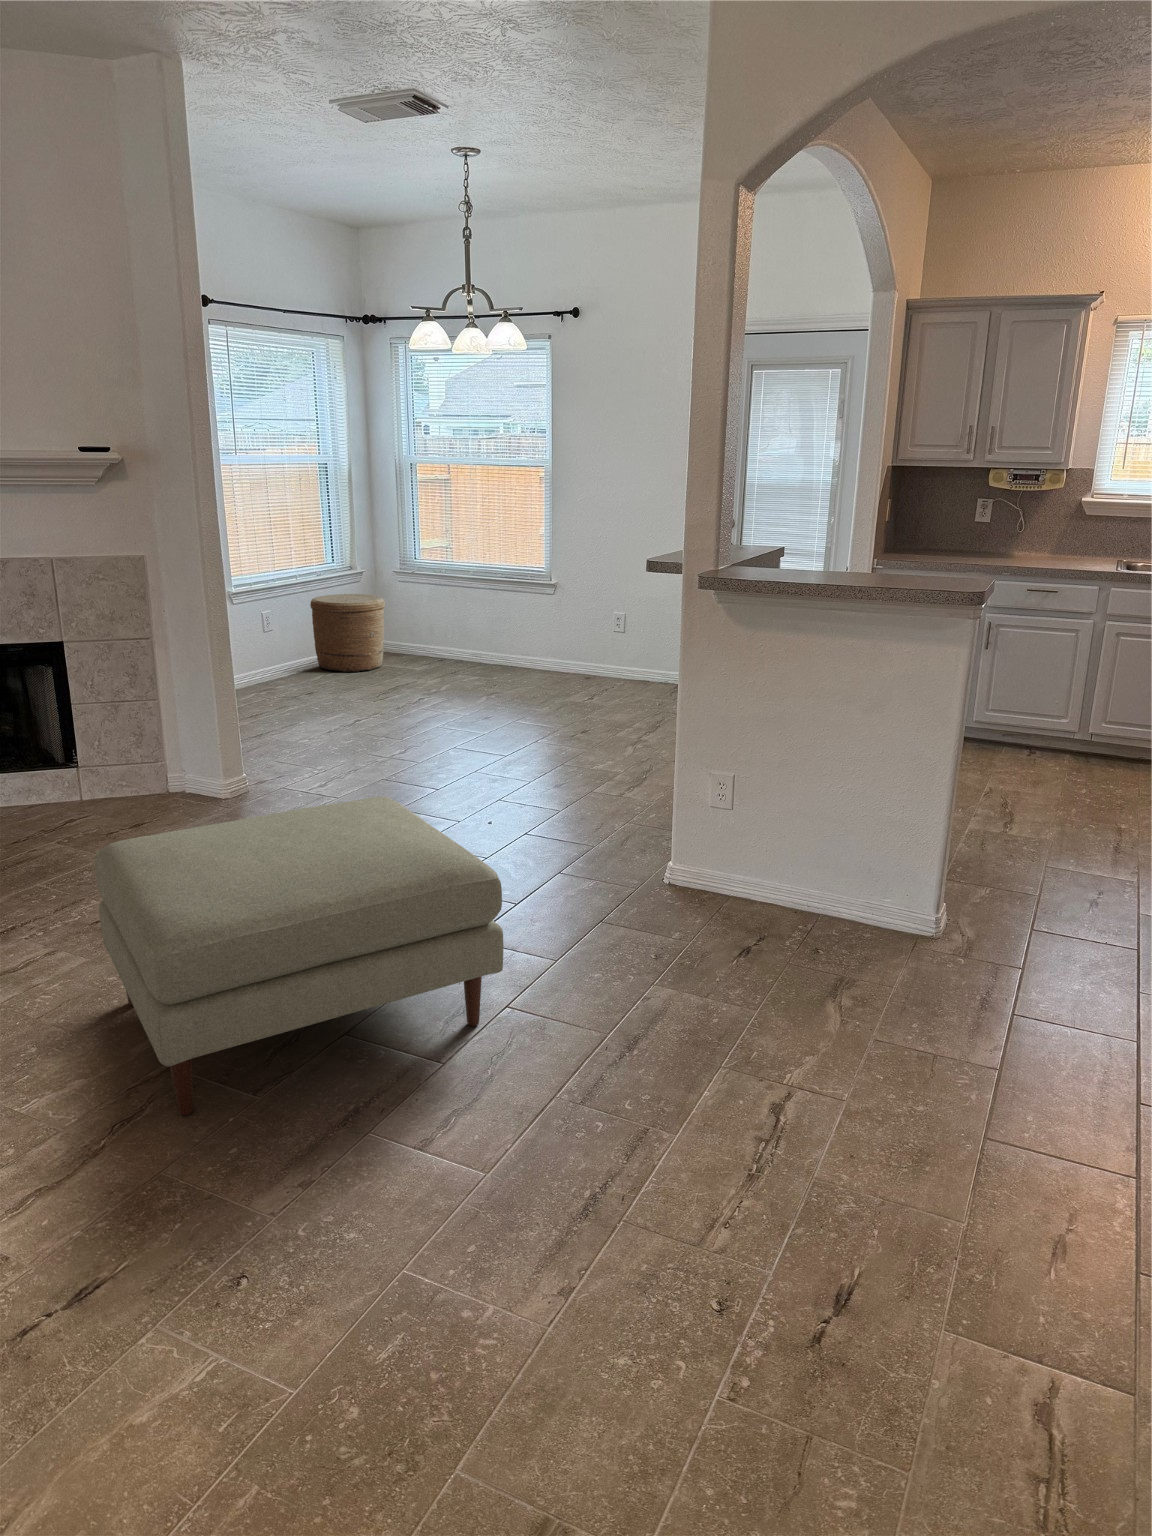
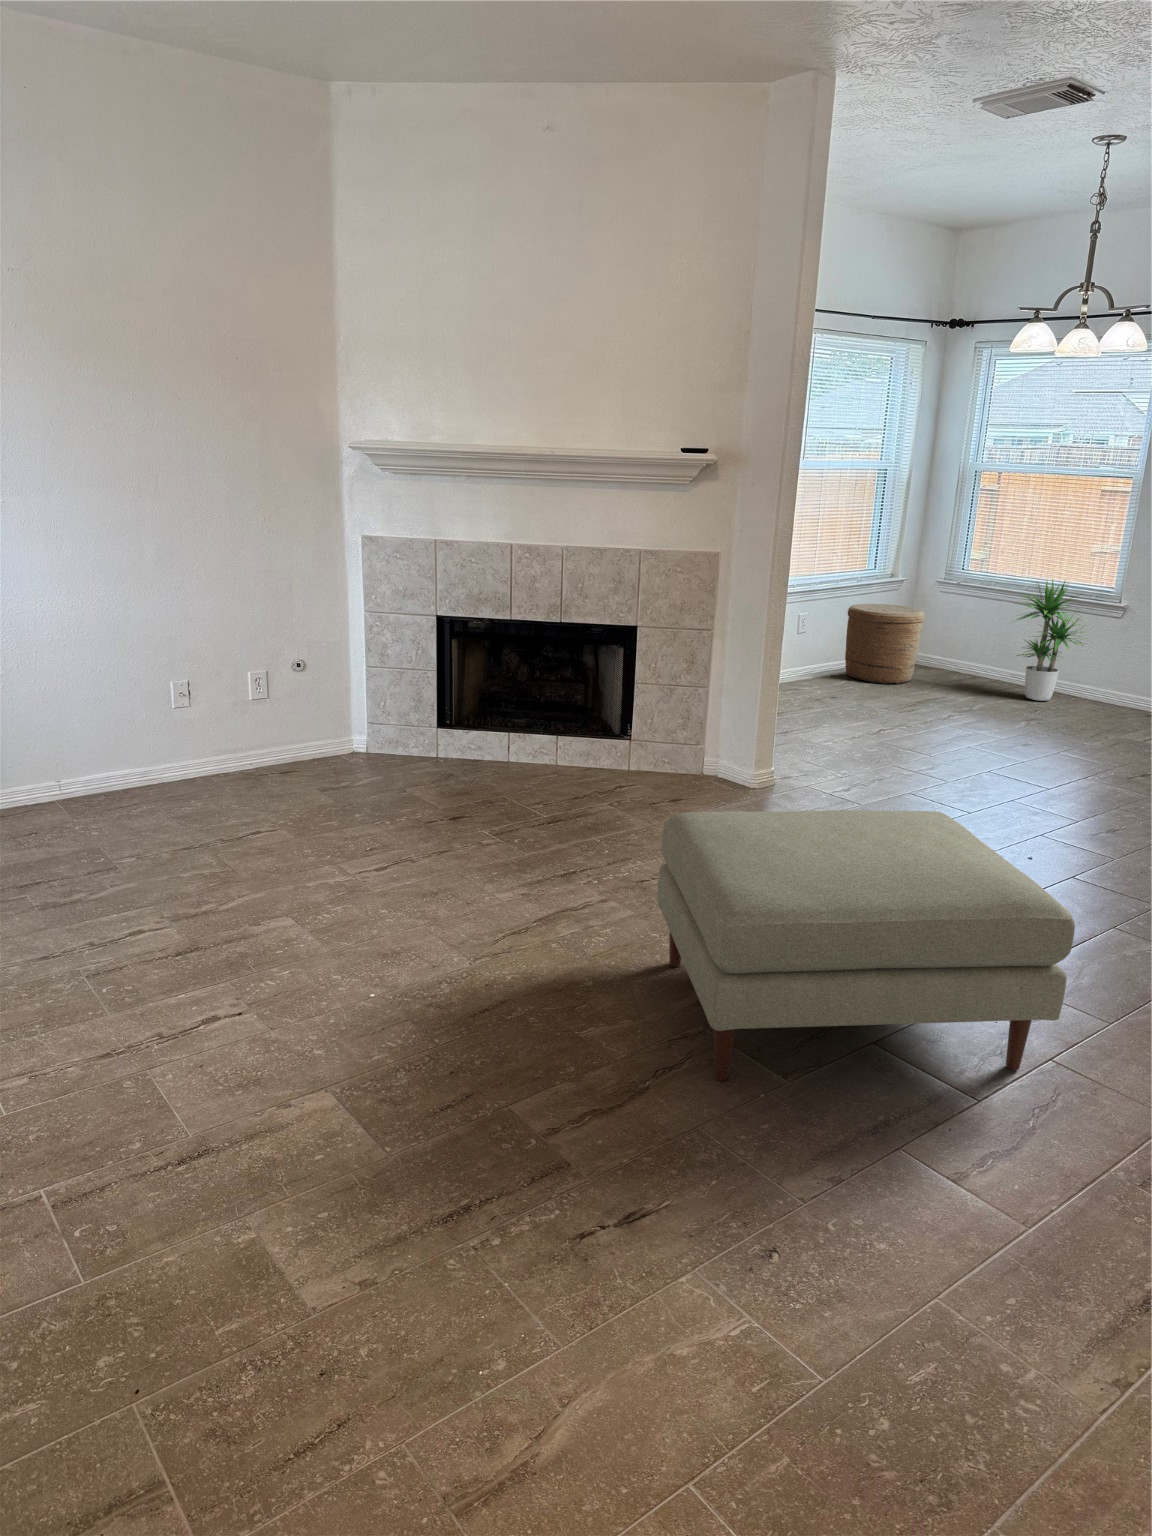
potted plant: none [461,557,534,672] -> present [1016,579,1085,701]

